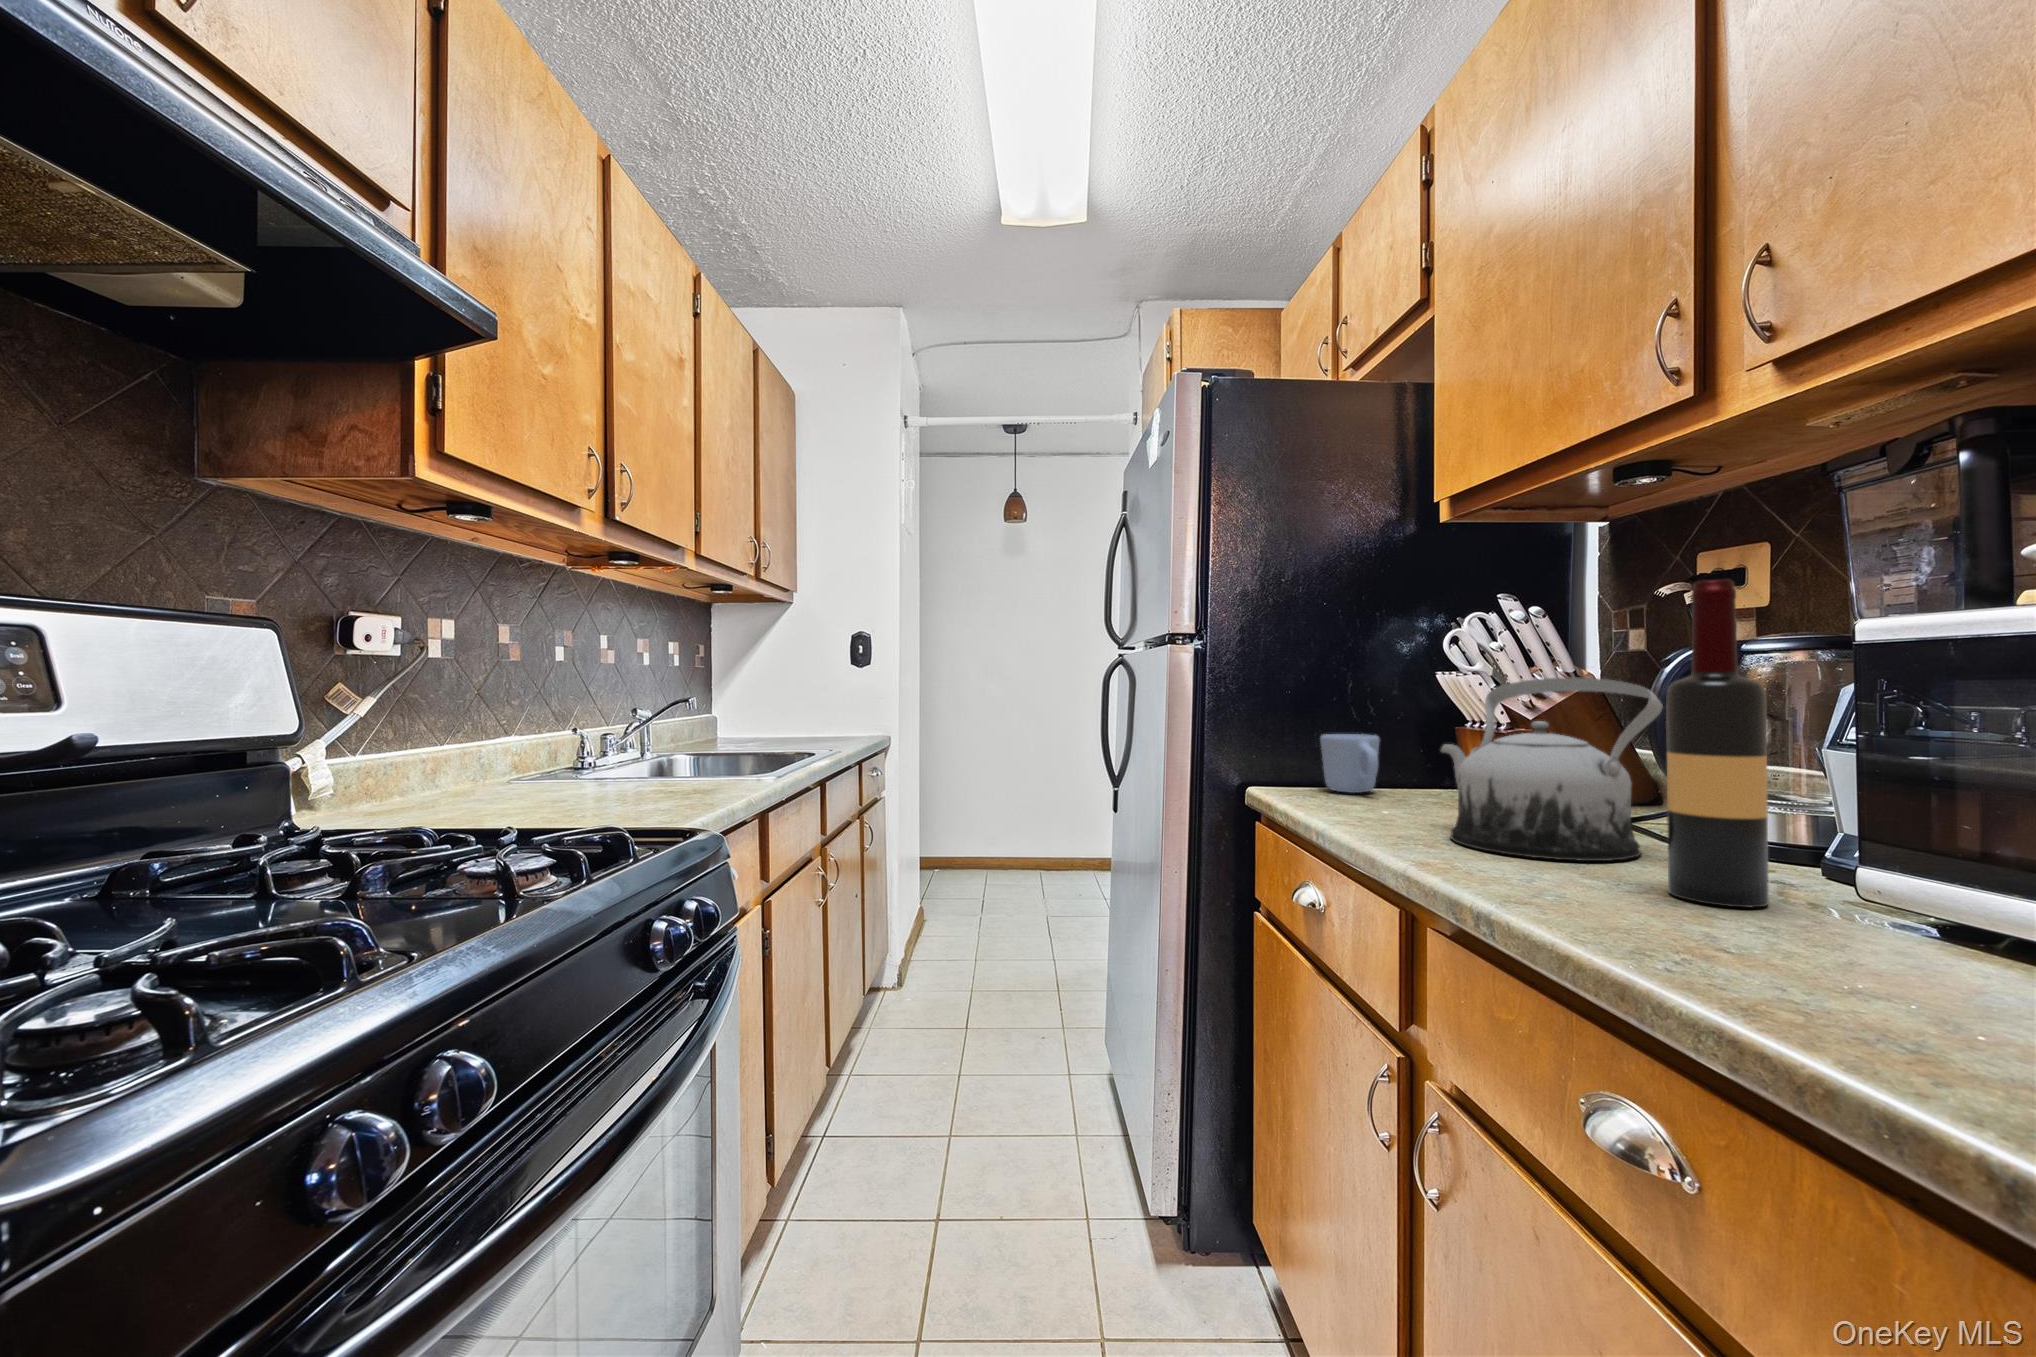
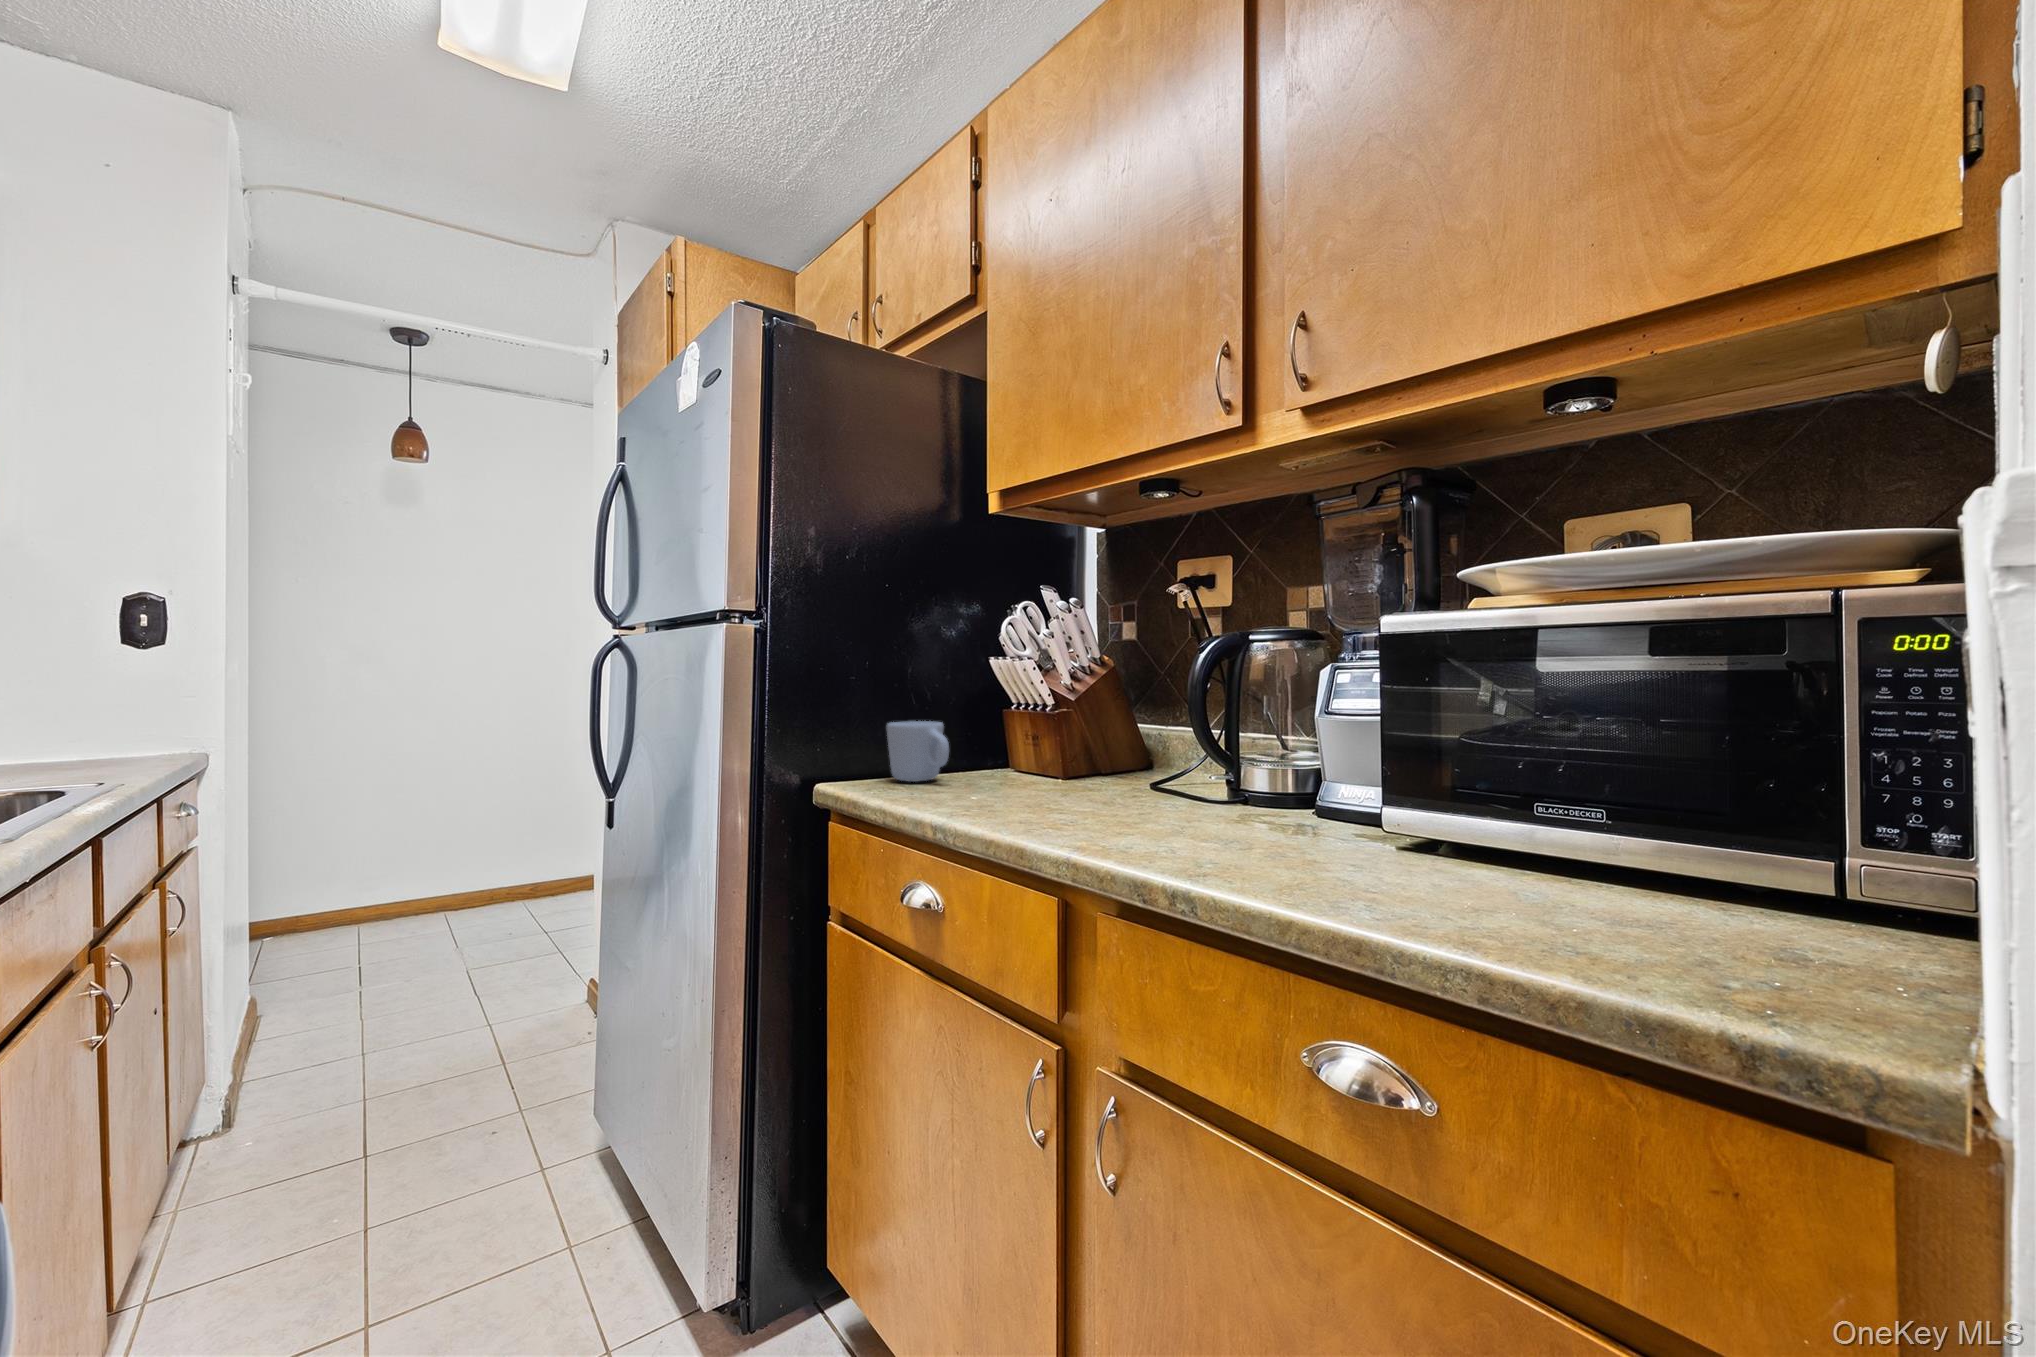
wine bottle: present [1666,579,1769,907] -> none [1268,574,1338,851]
teapot: present [1441,677,1663,861] -> none [1036,661,1222,828]

